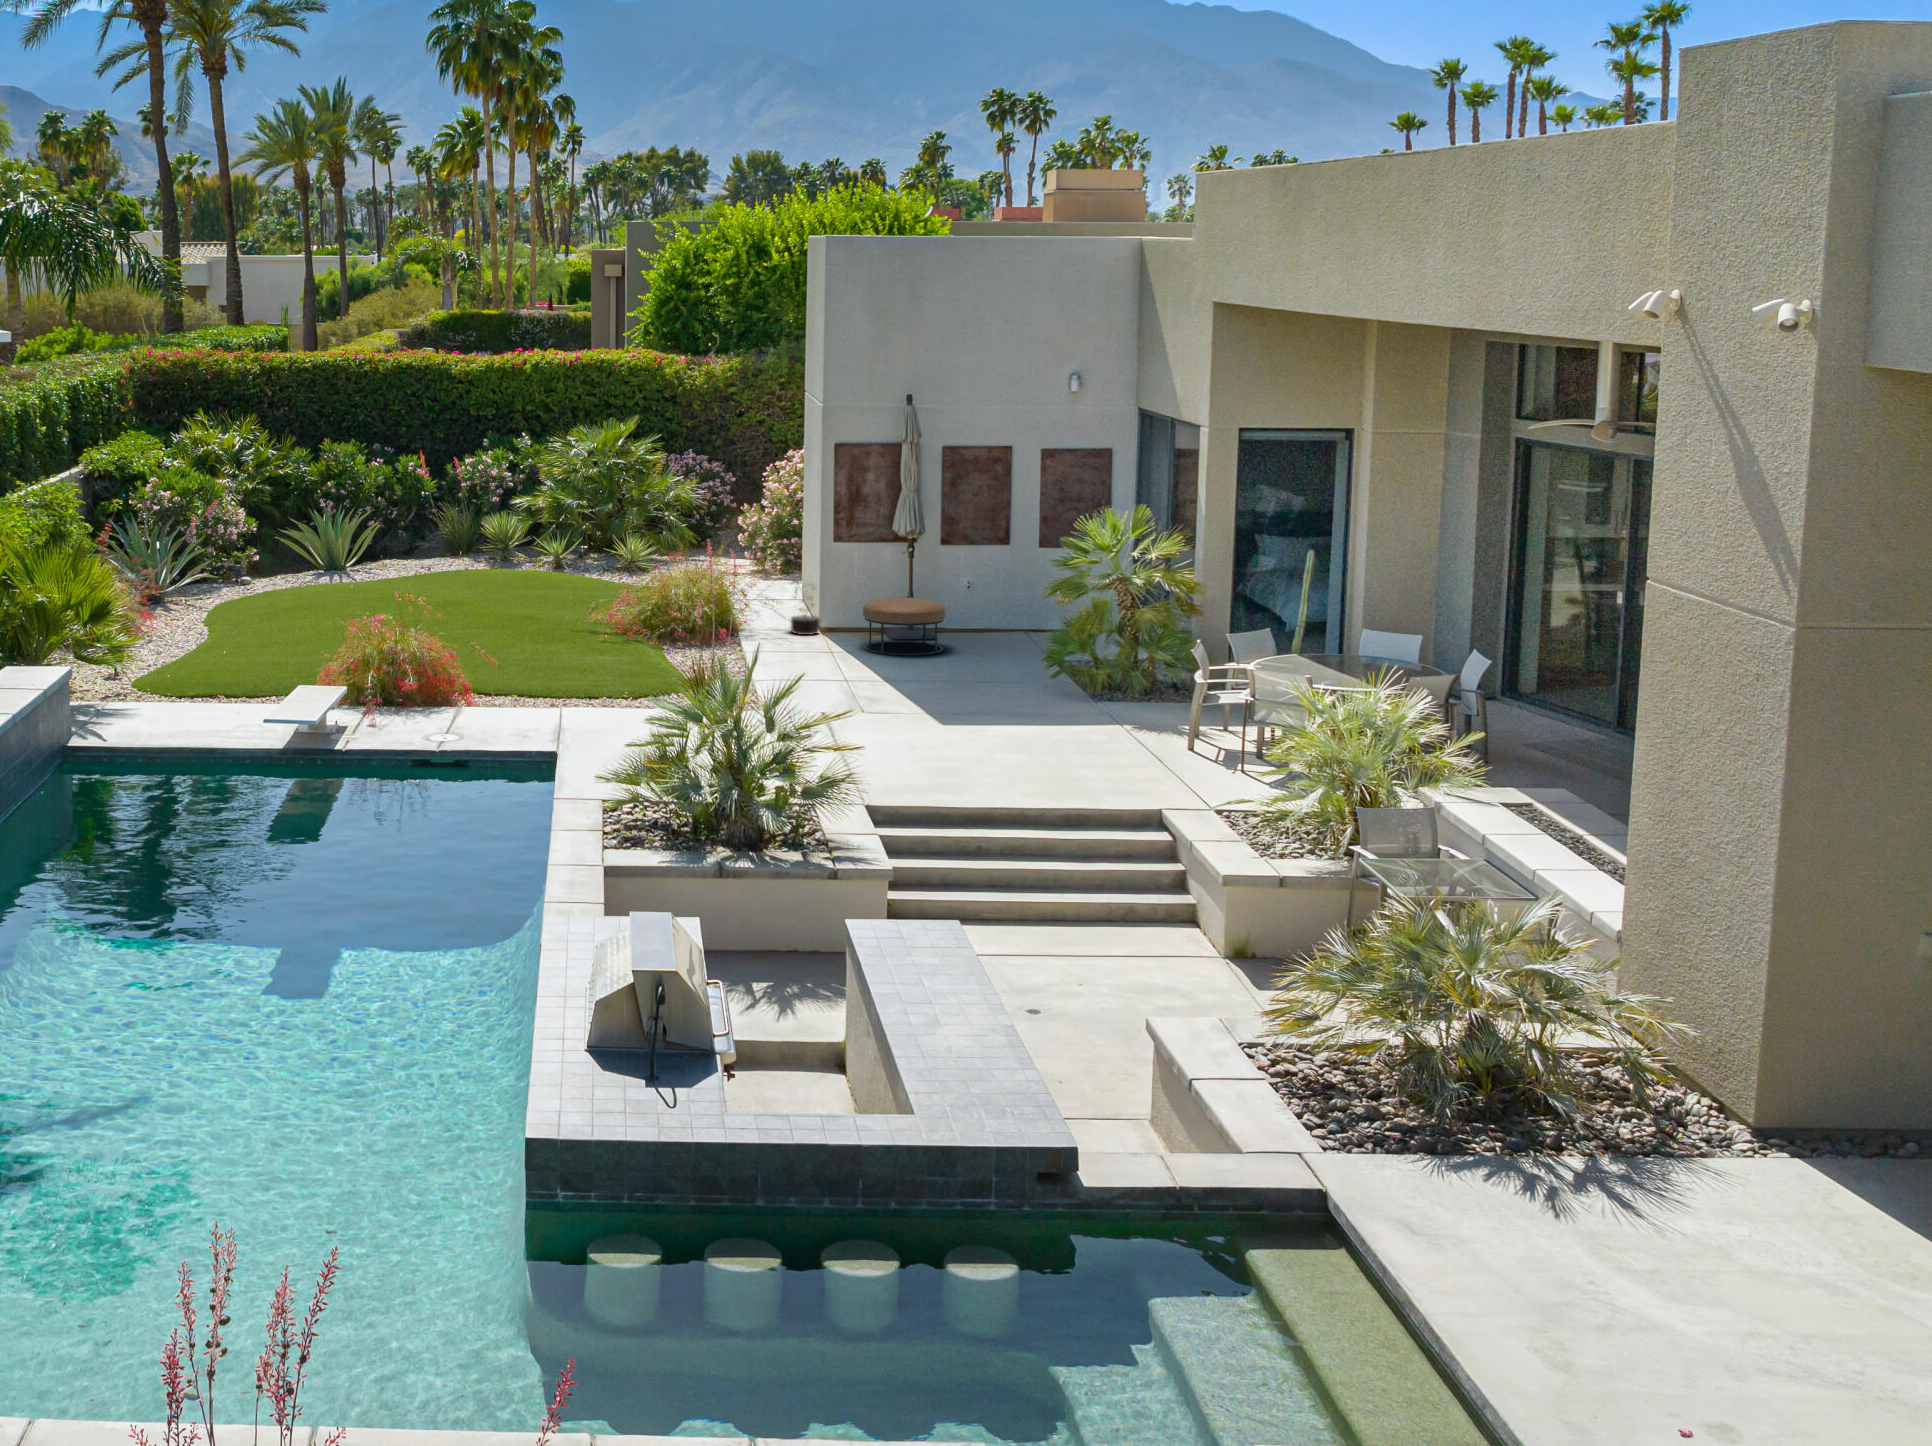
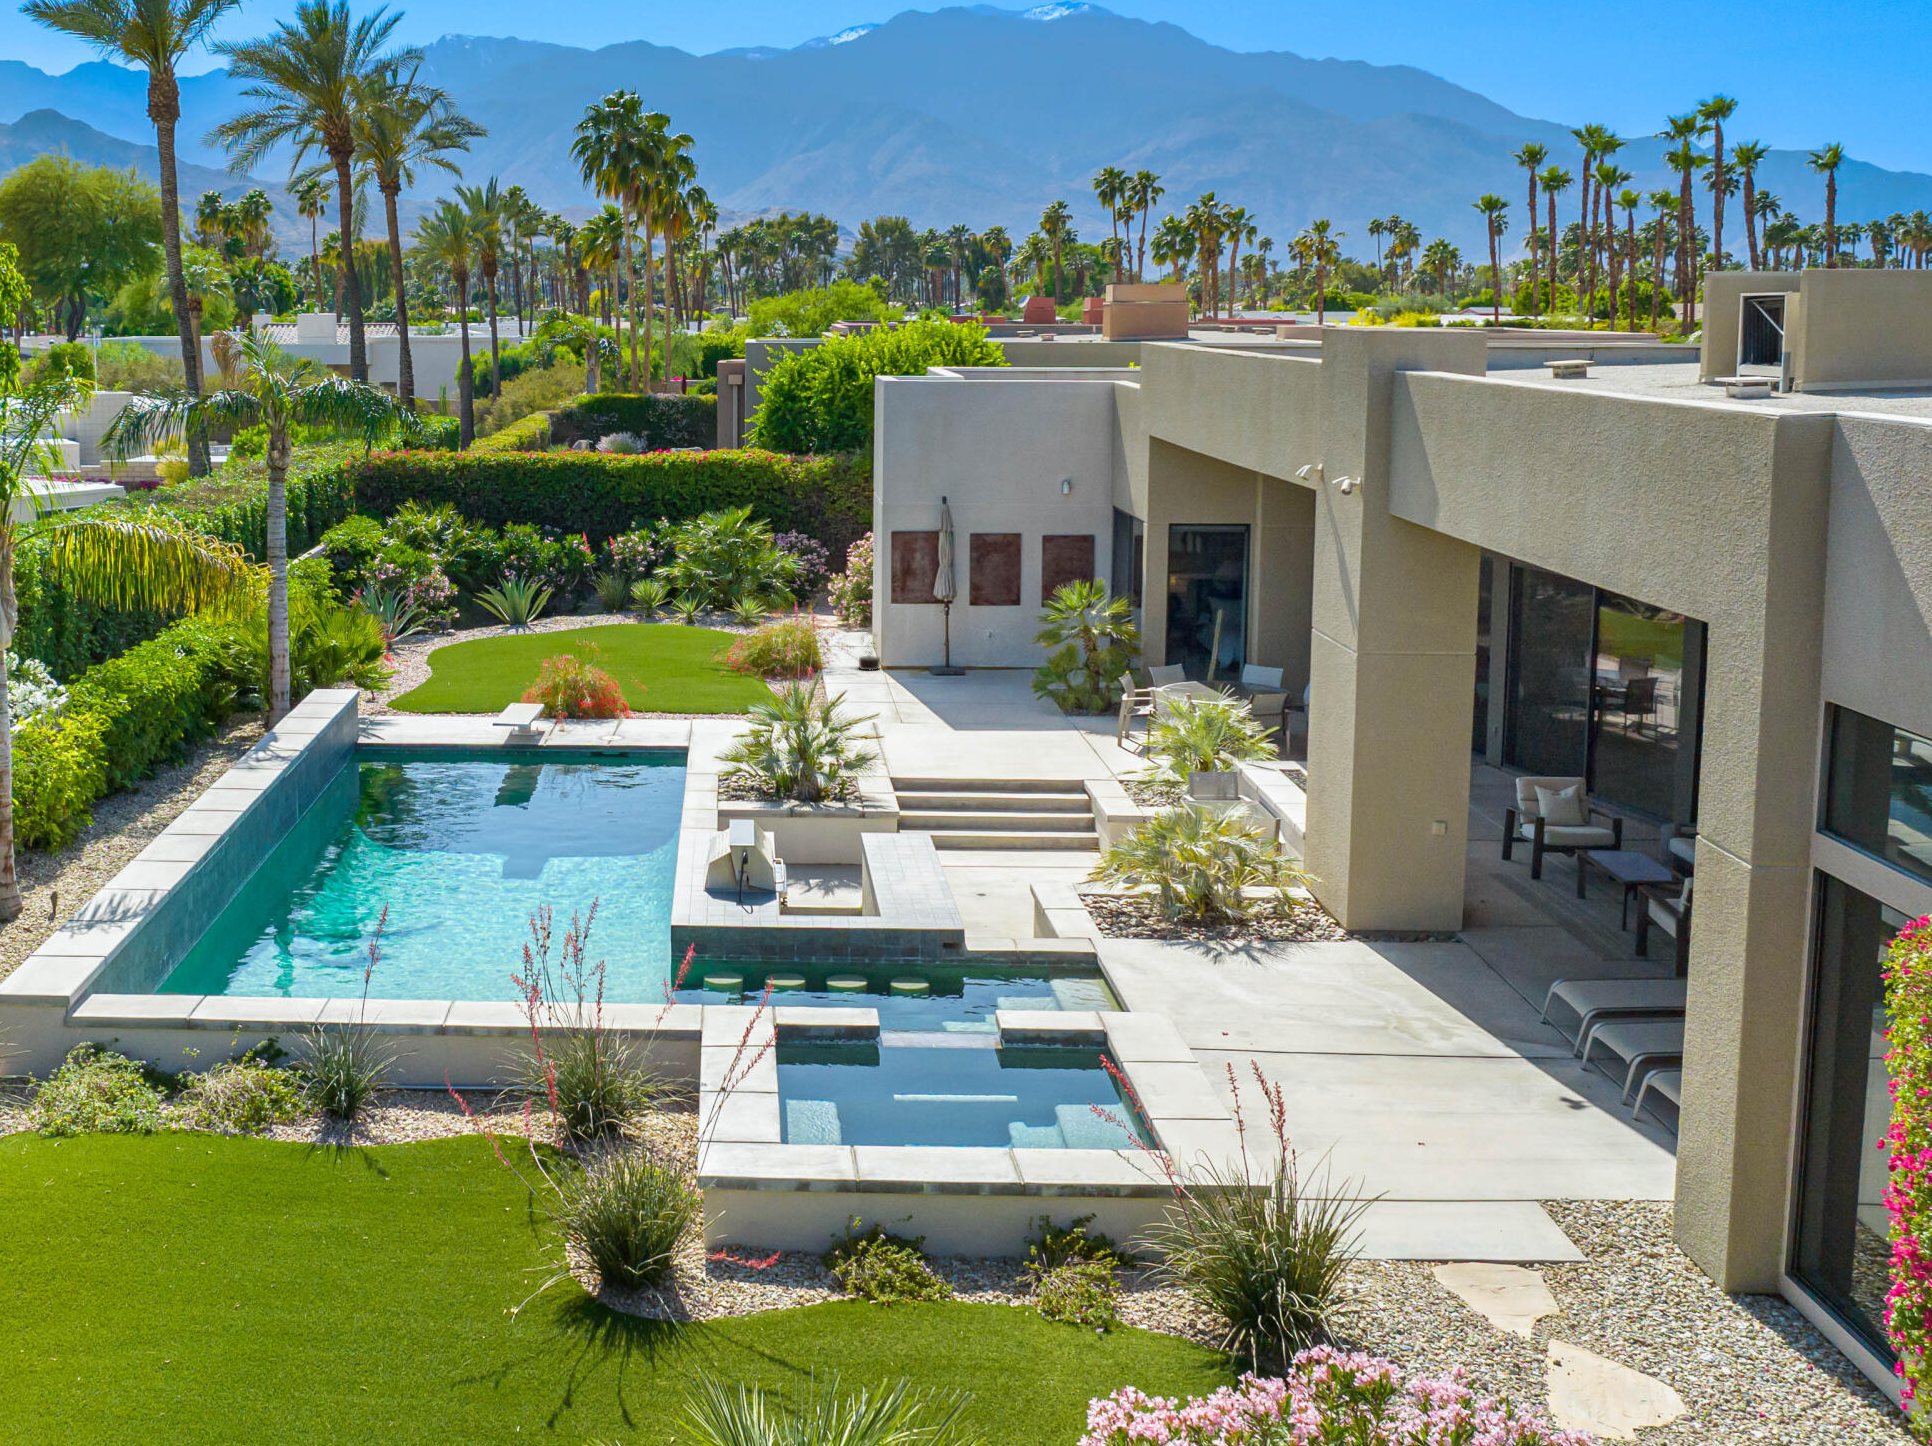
ottoman: present [863,597,946,655] -> none [909,643,968,684]

